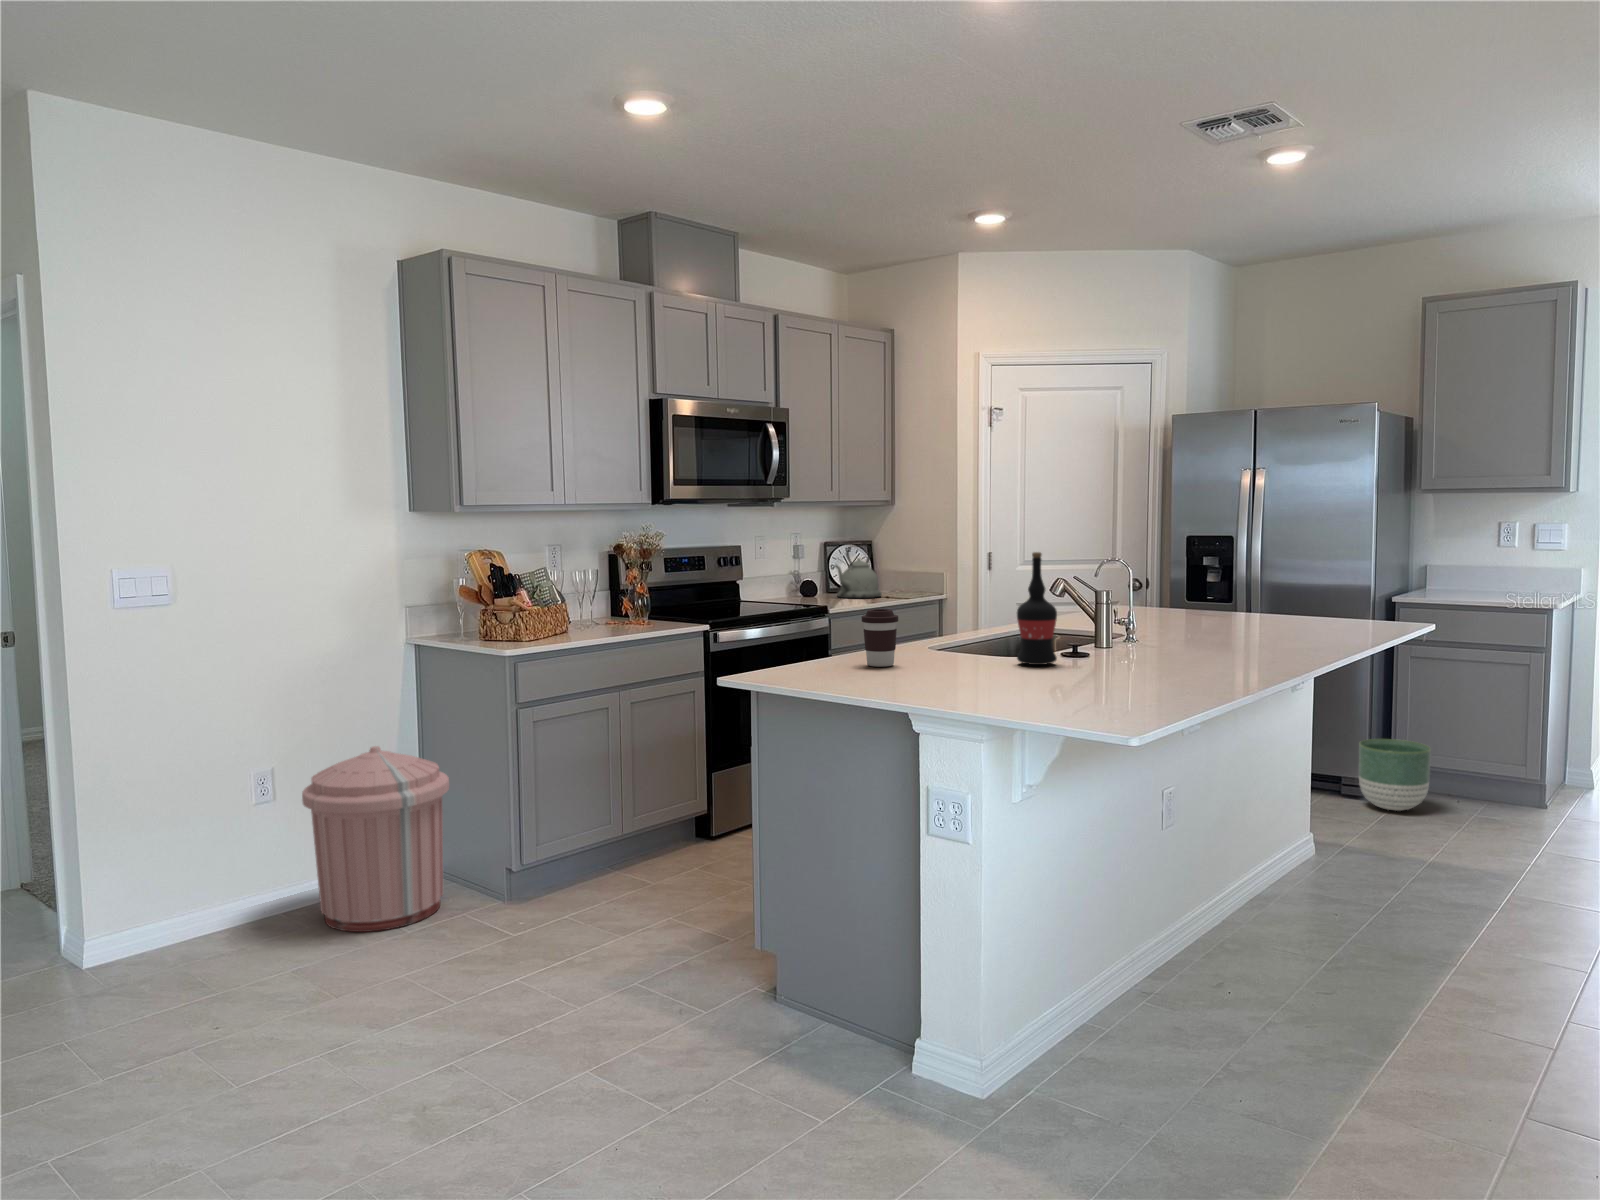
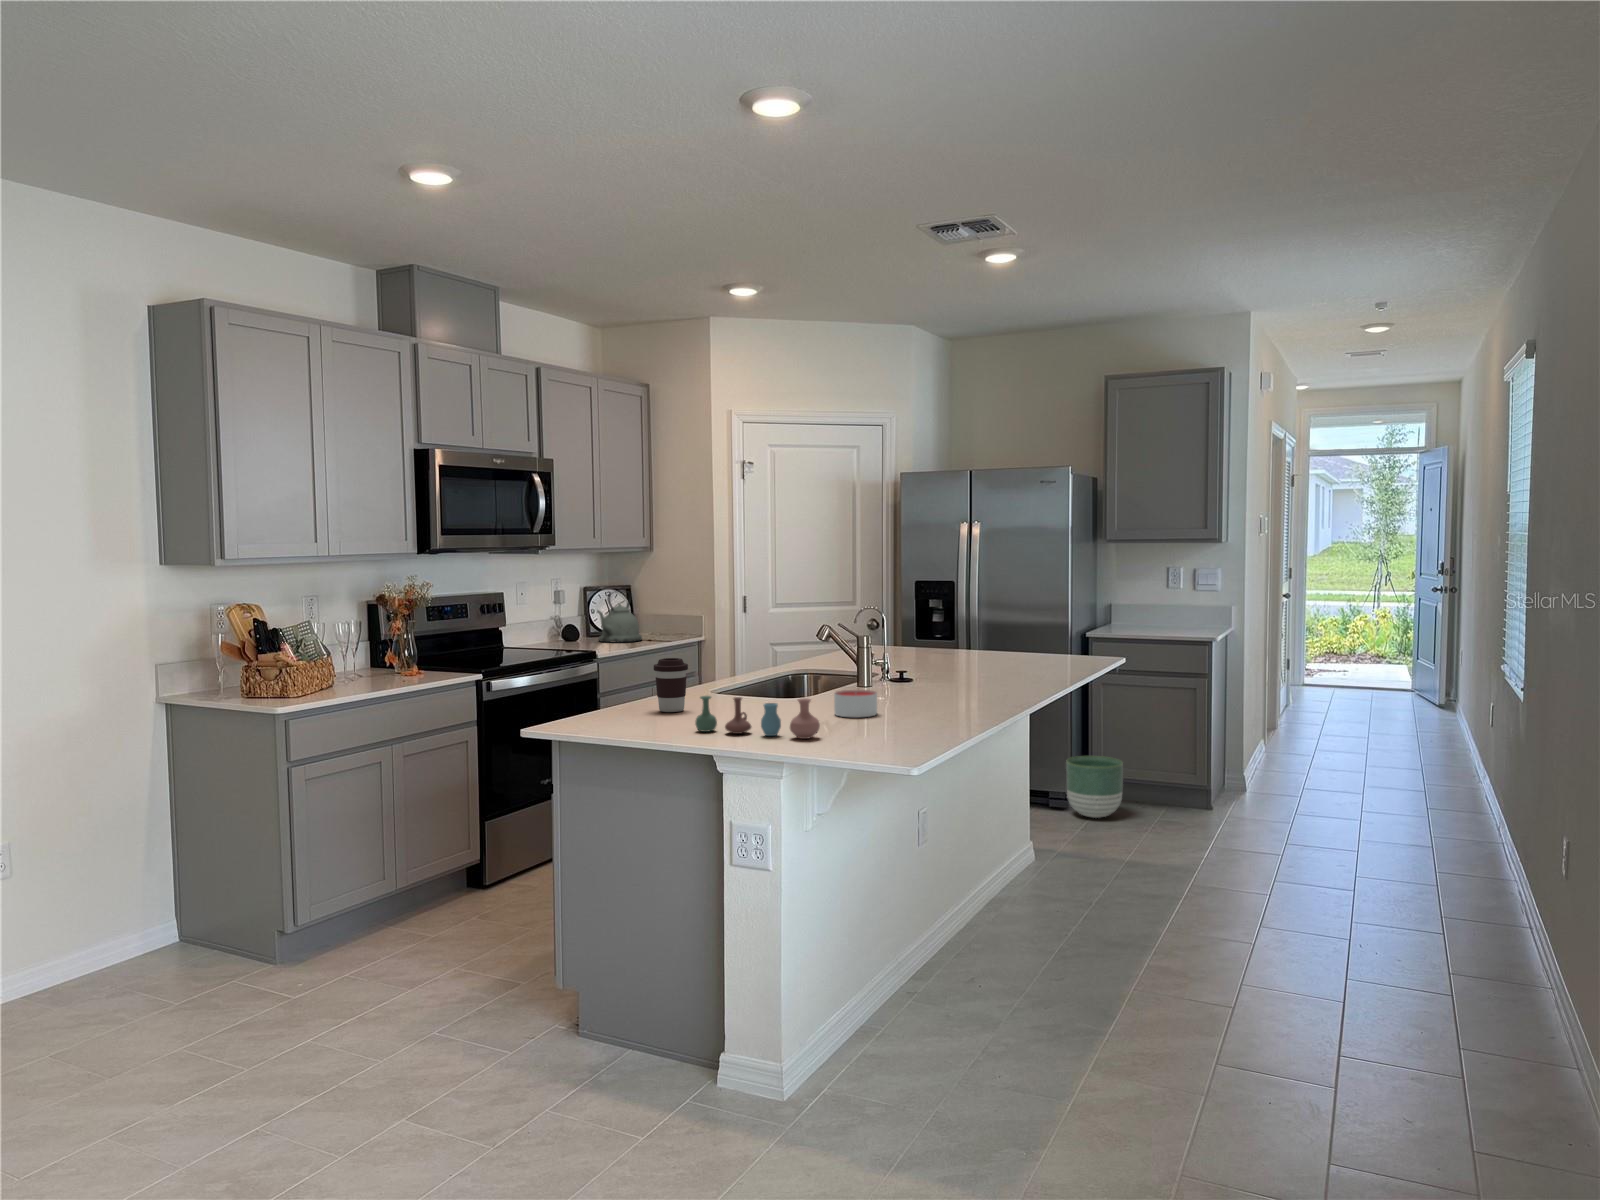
wine bottle: present [1017,552,1057,665] -> none [794,604,831,705]
candle: none [1057,648,1107,679] -> present [834,690,877,717]
vase: none [897,649,1032,699] -> present [695,696,820,739]
trash can: present [302,746,449,932] -> none [40,814,211,1015]

